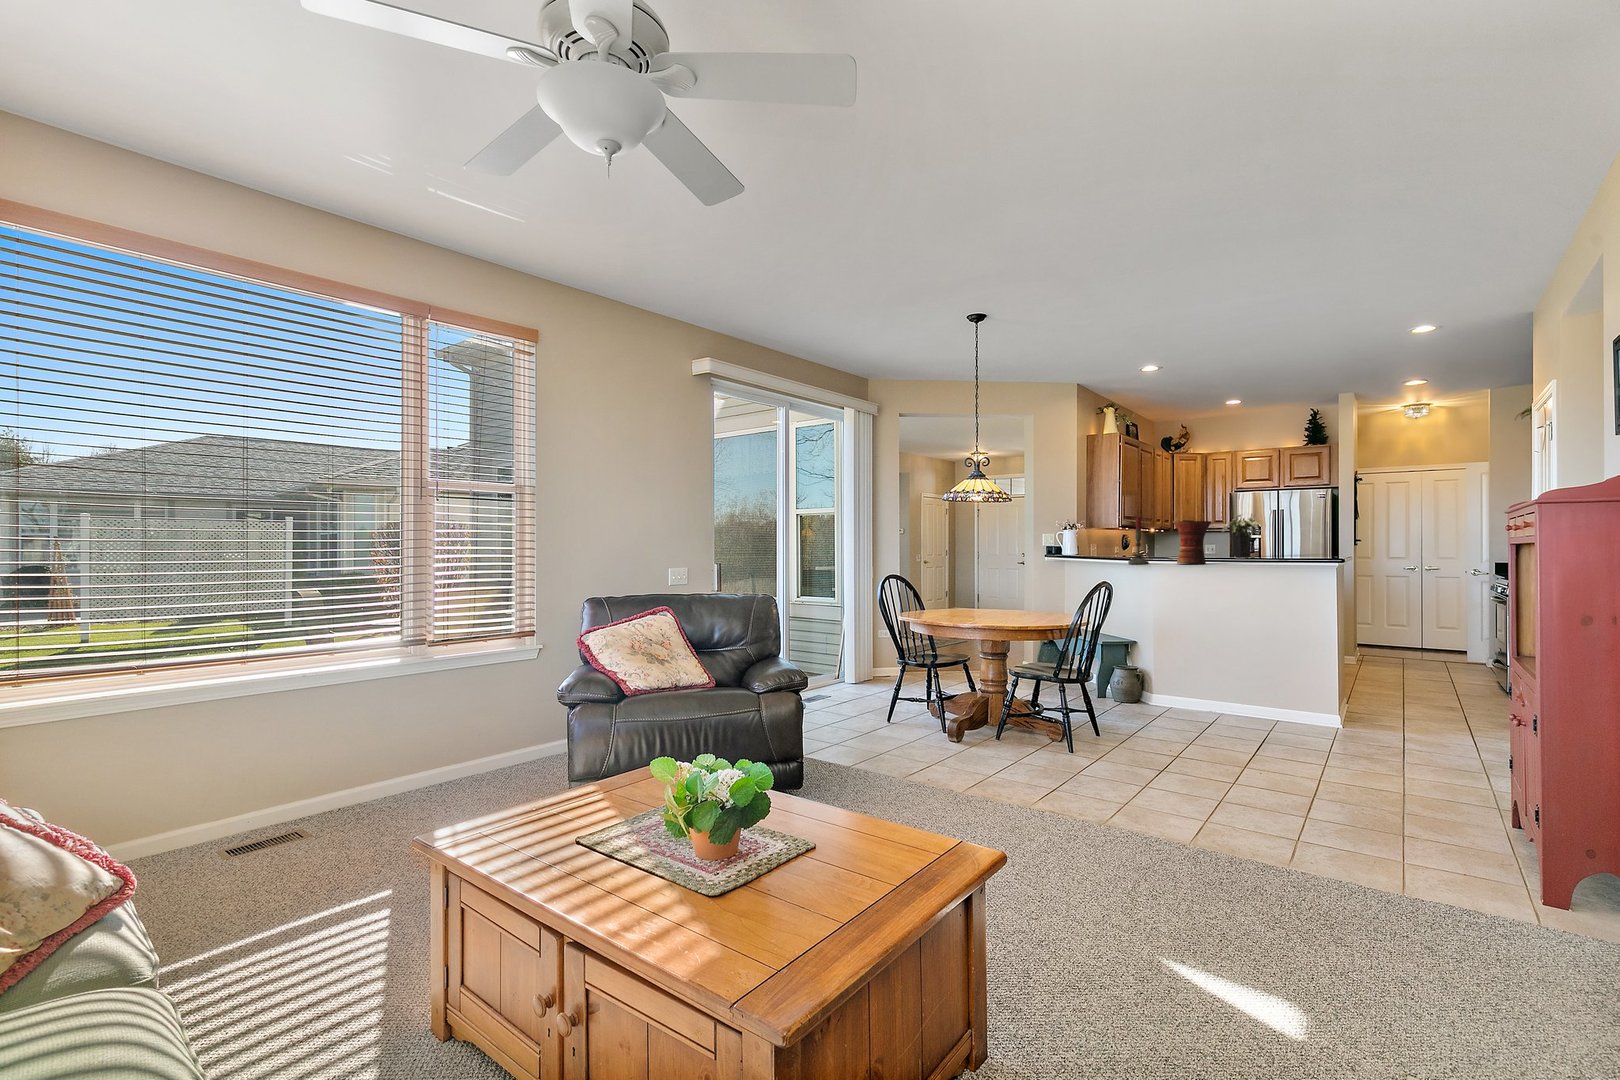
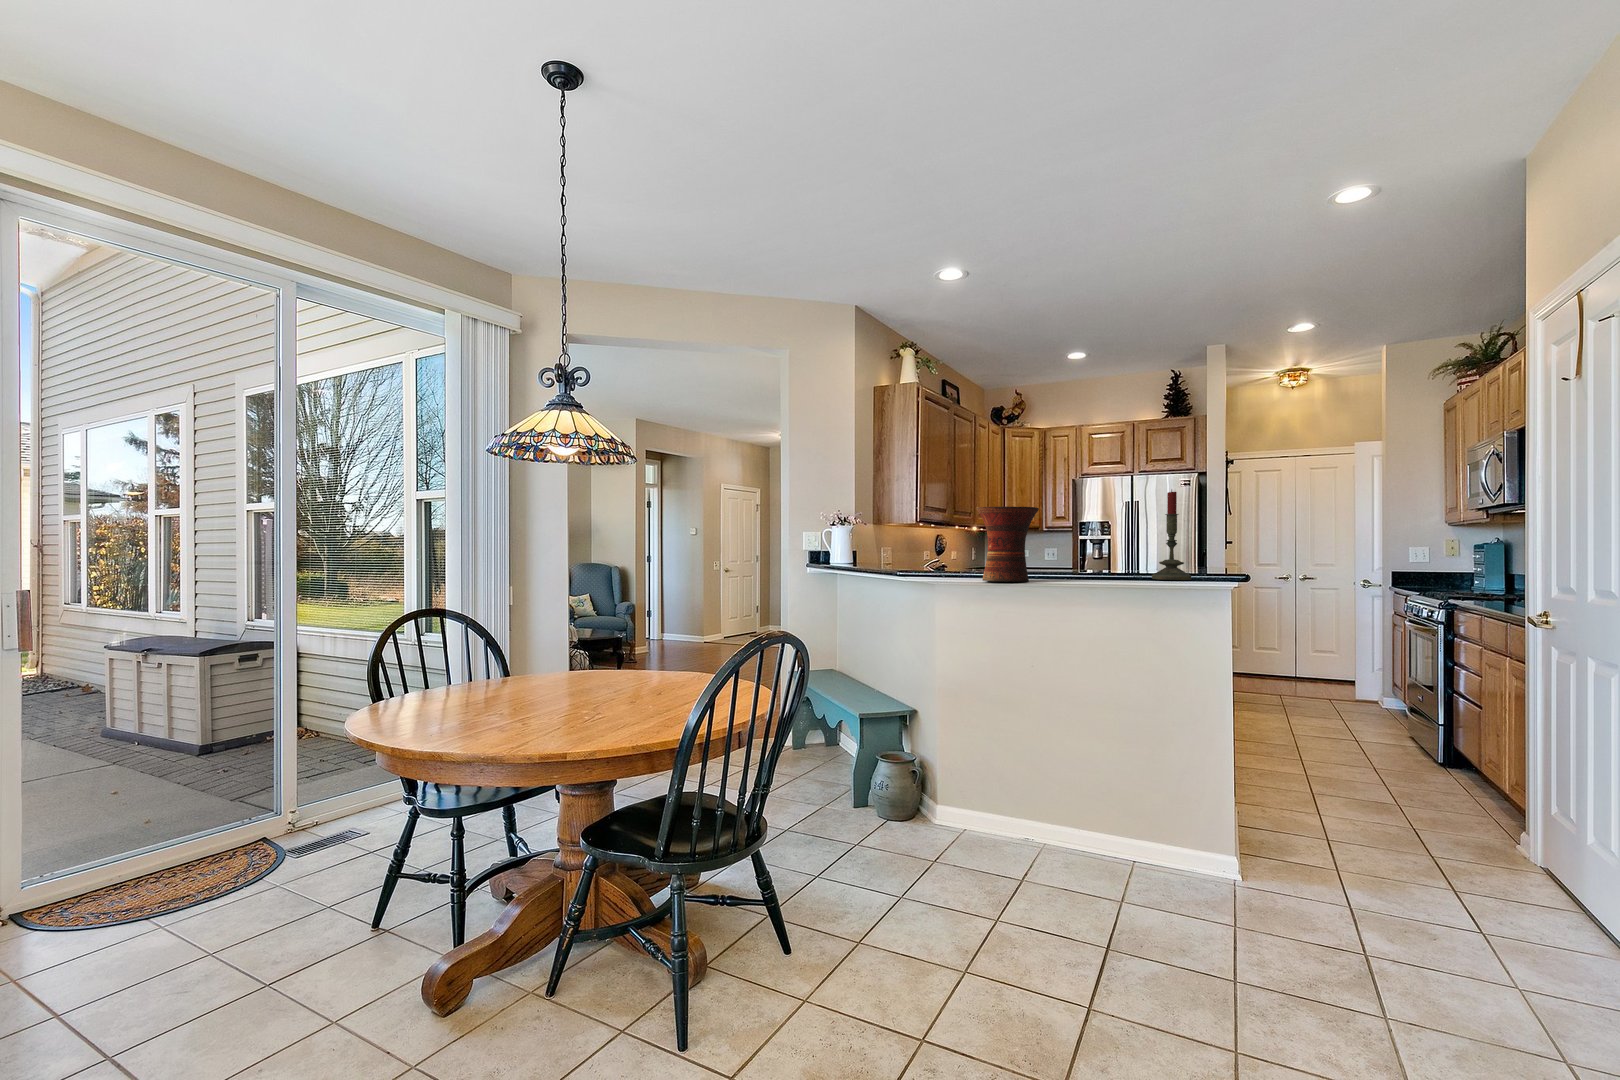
flower arrangement: present [1221,514,1260,557] -> none [1058,501,1116,567]
candle: present [1128,517,1149,564] -> present [1152,490,1191,580]

